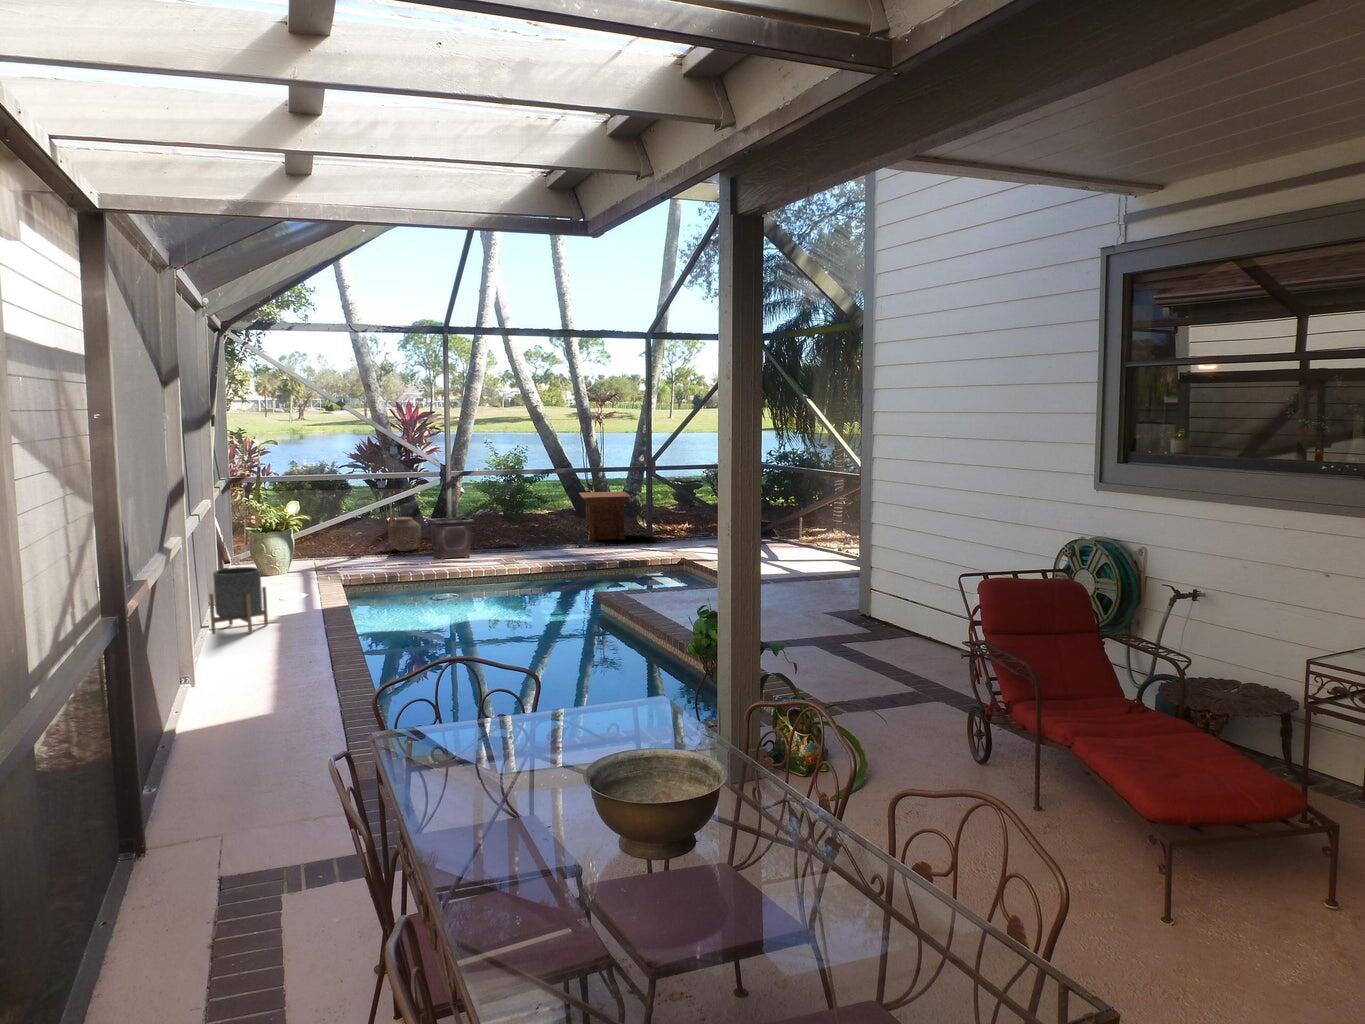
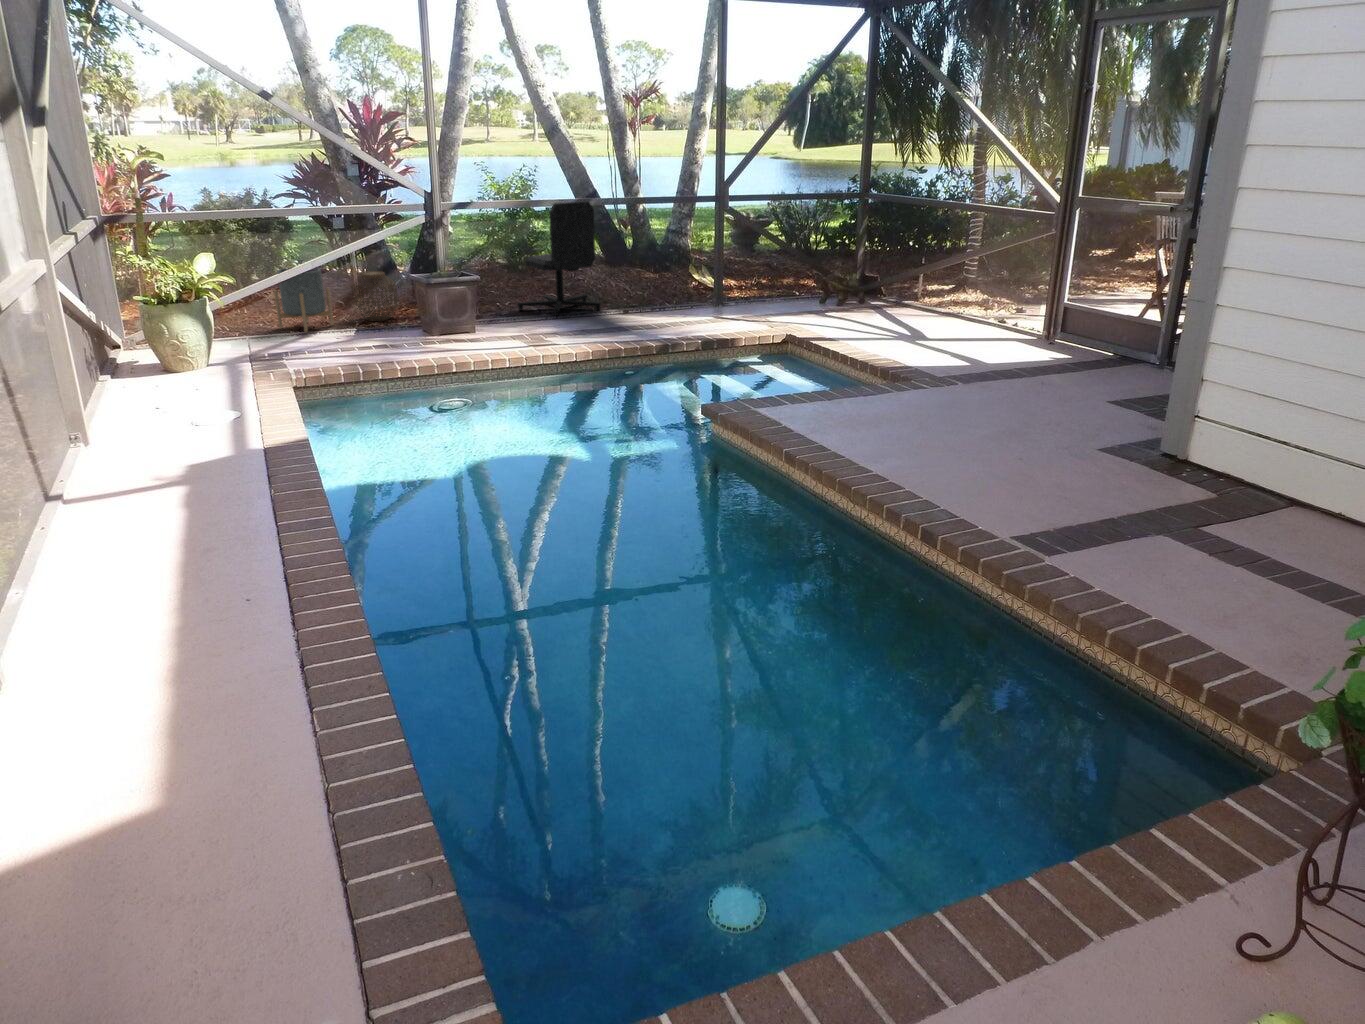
chair: none [506,469,565,548] -> present [517,201,601,316]
side table: present [579,492,631,540] -> none [613,232,690,303]
planter: present [209,567,268,634] -> present [274,267,334,332]

